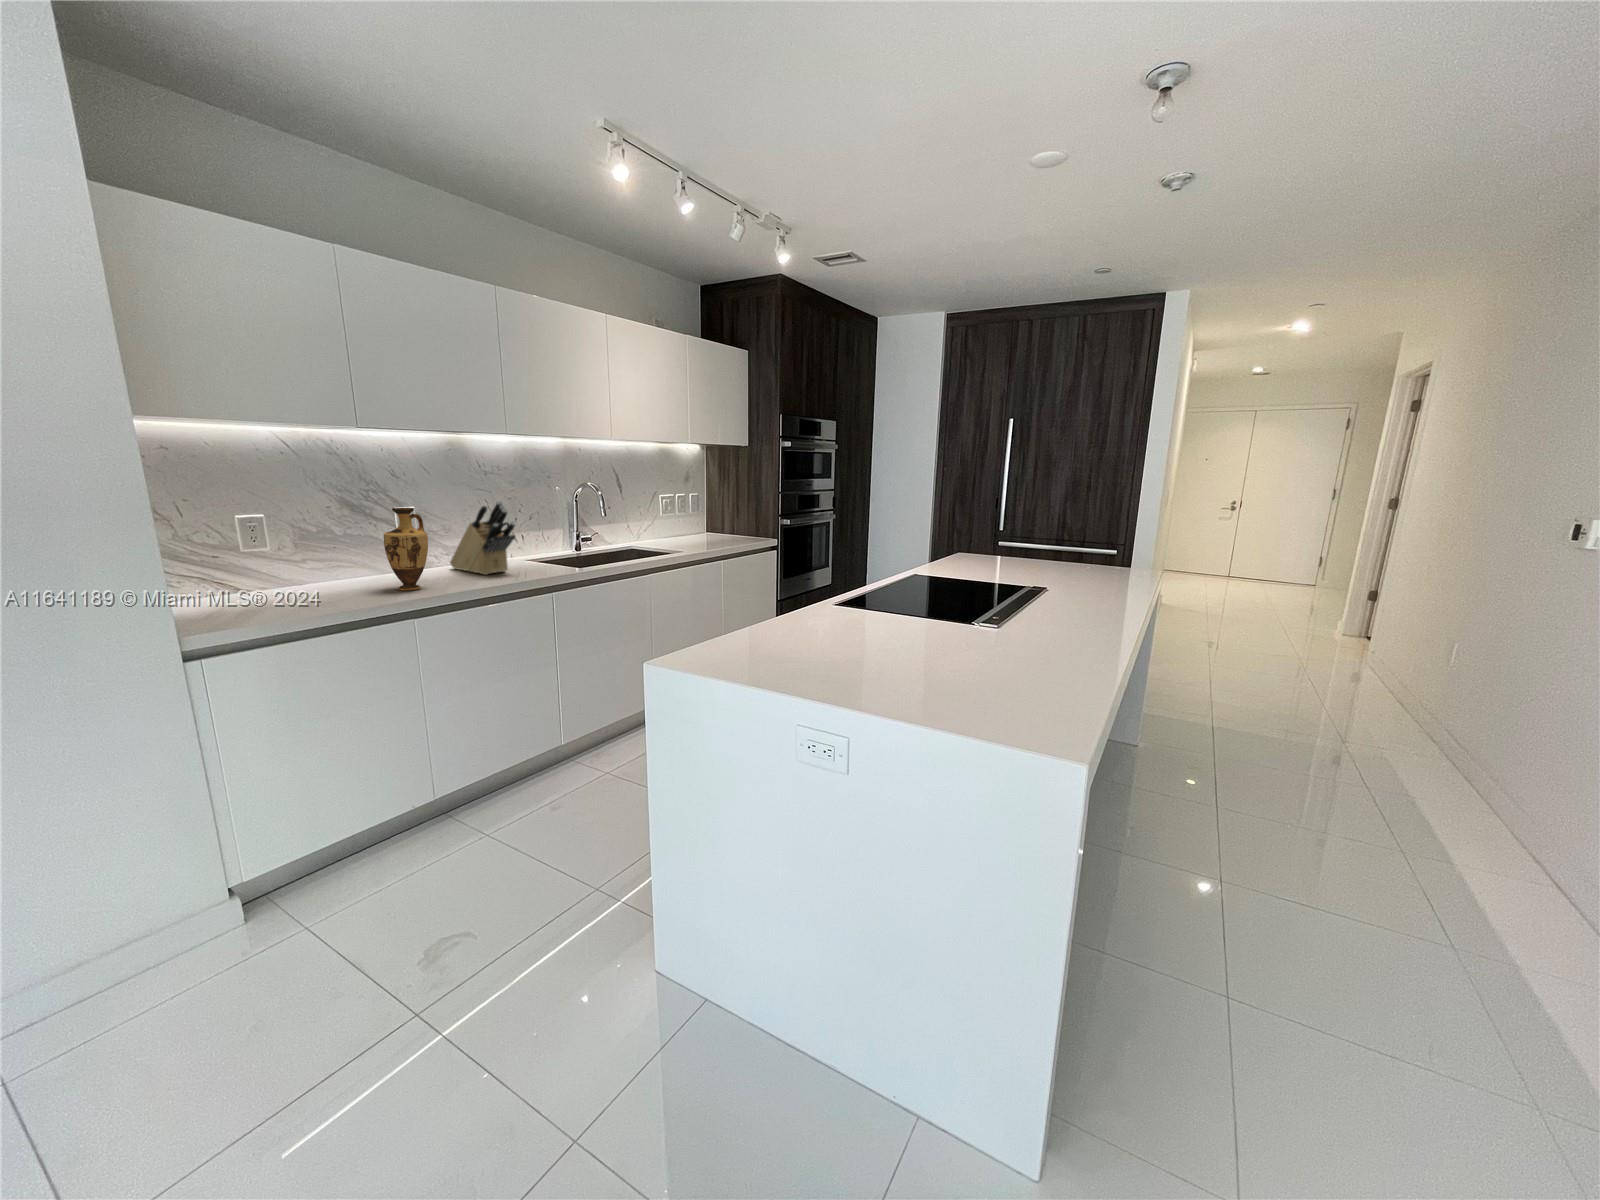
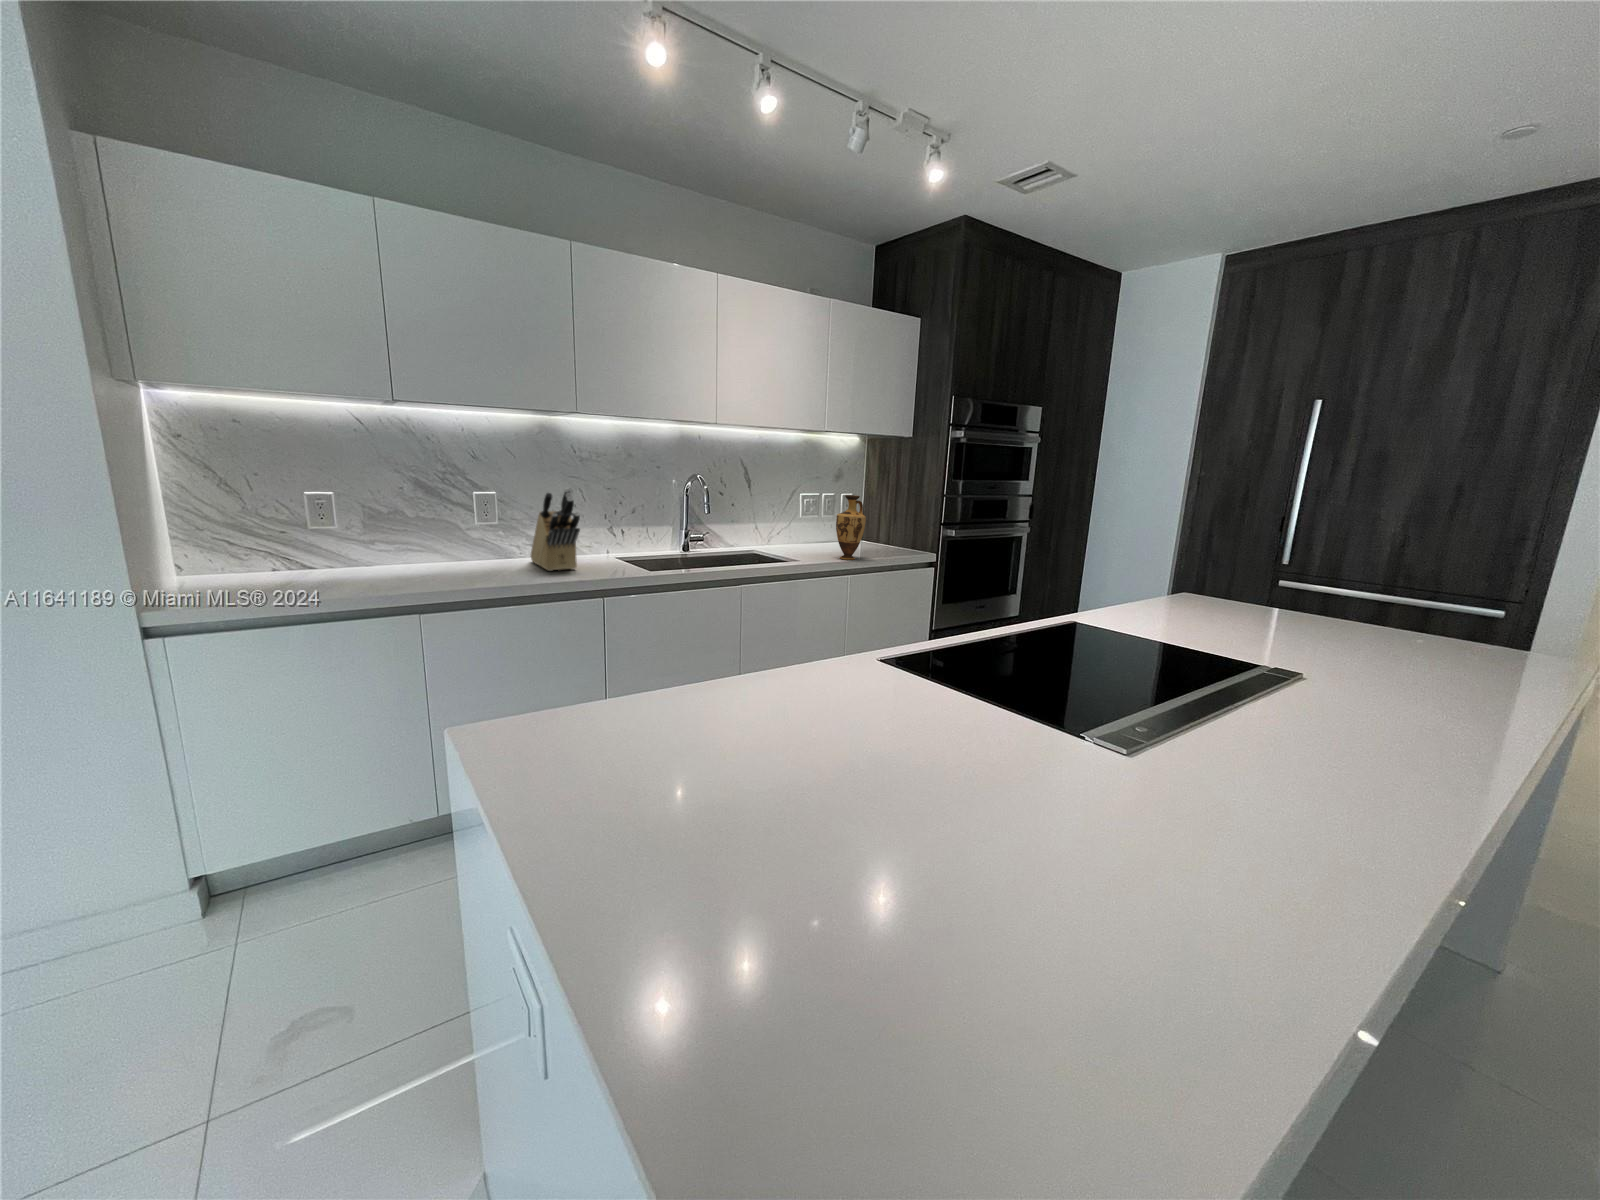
vase: present [384,508,428,590] -> present [836,495,866,560]

